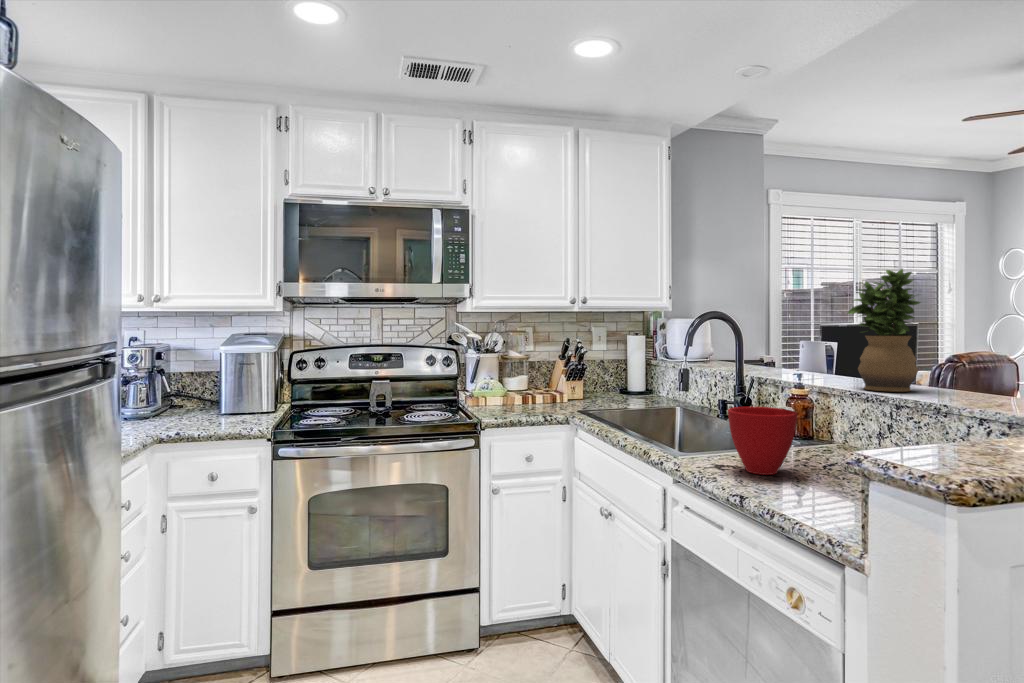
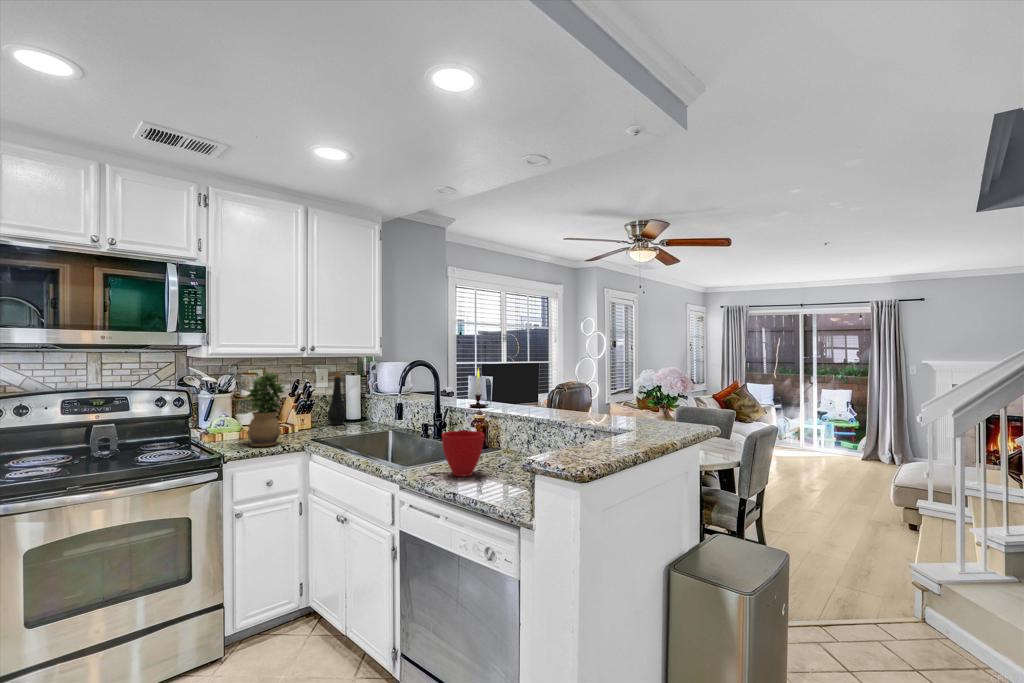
potted plant: present [848,269,920,392] -> present [246,373,284,446]
candle: none [786,321,823,379] -> present [470,369,491,407]
bottle: none [603,335,624,396] -> present [328,375,346,425]

